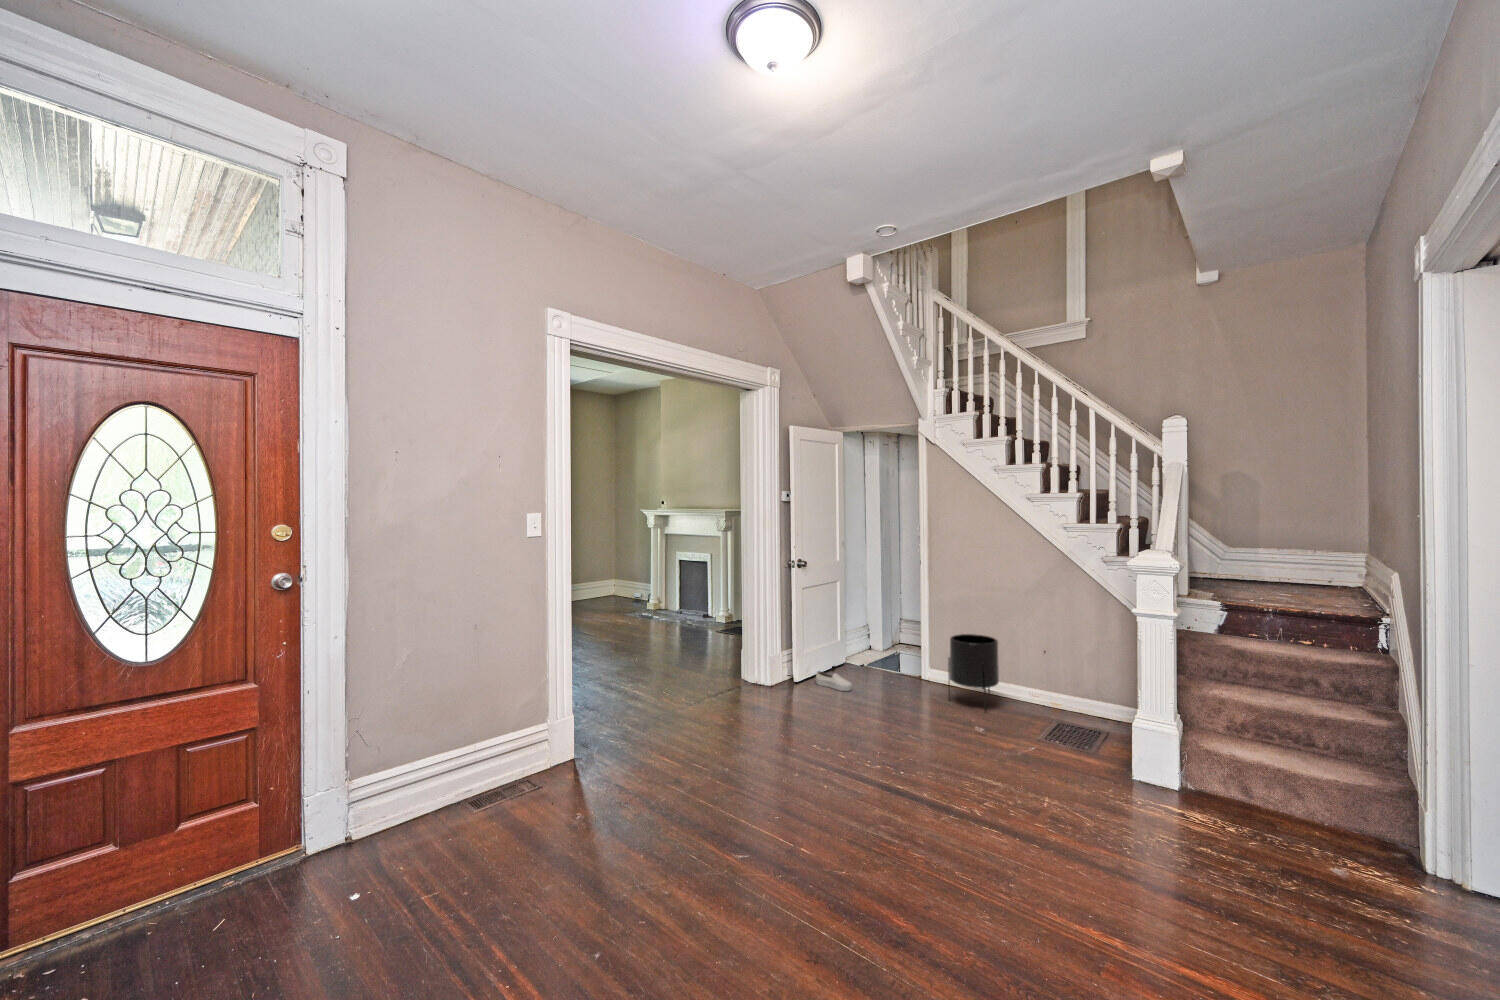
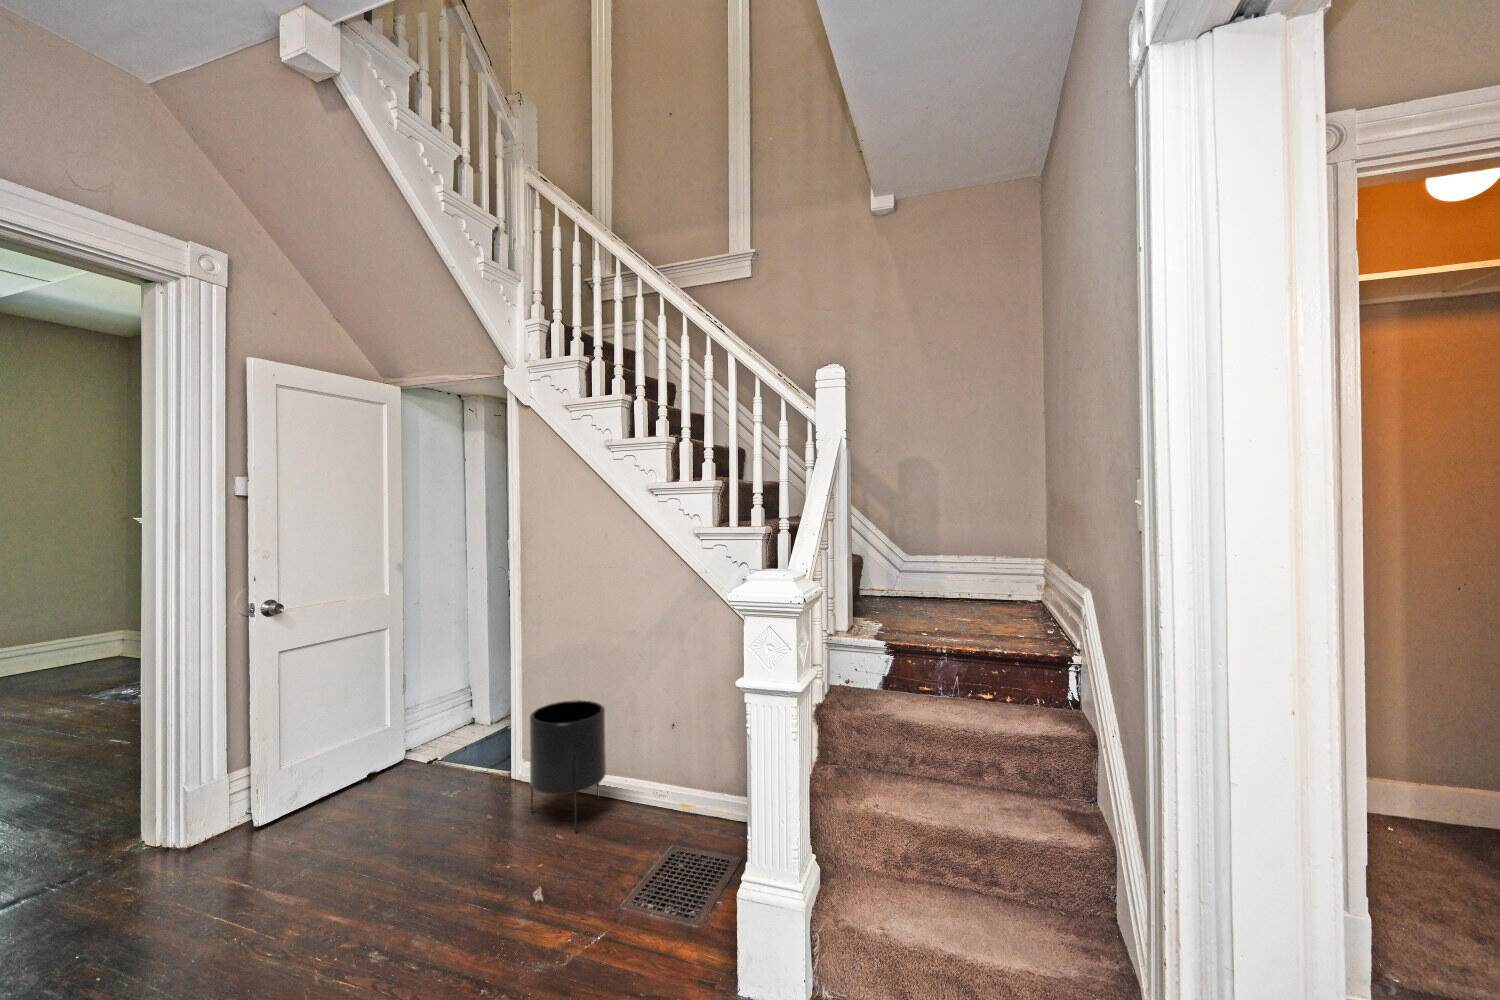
shoe: present [816,671,852,691] -> none [315,784,374,820]

